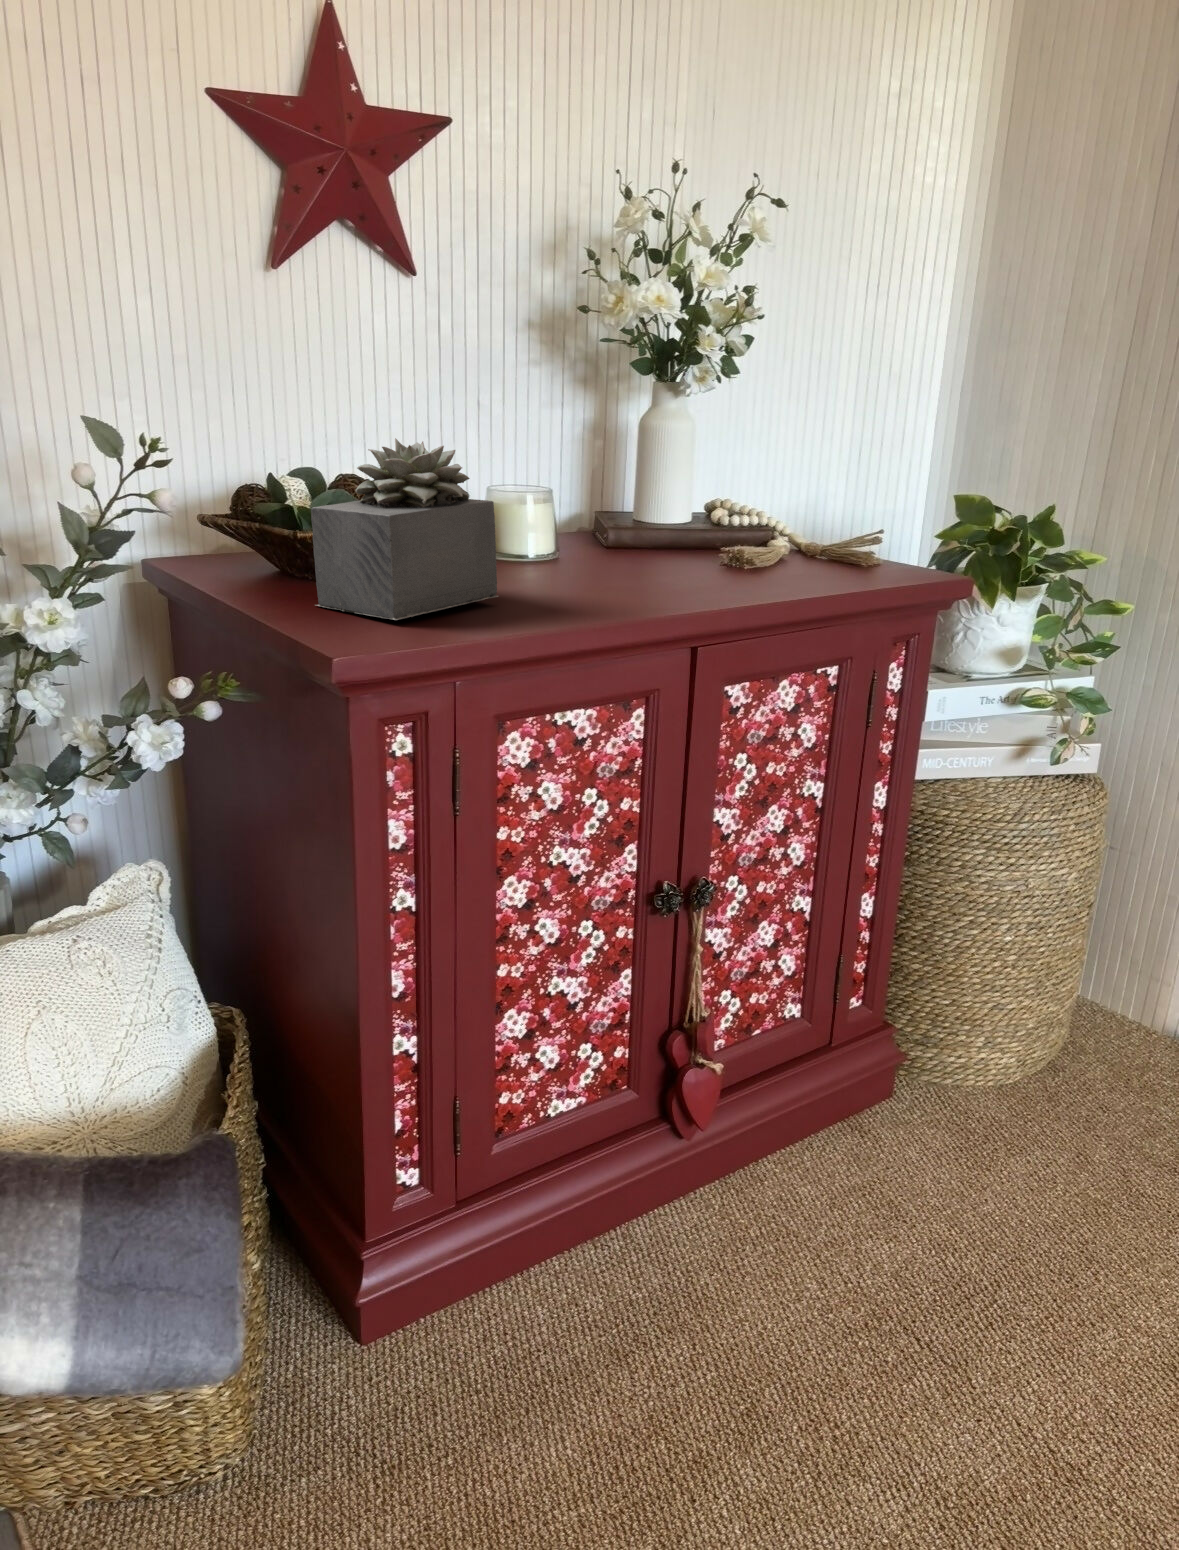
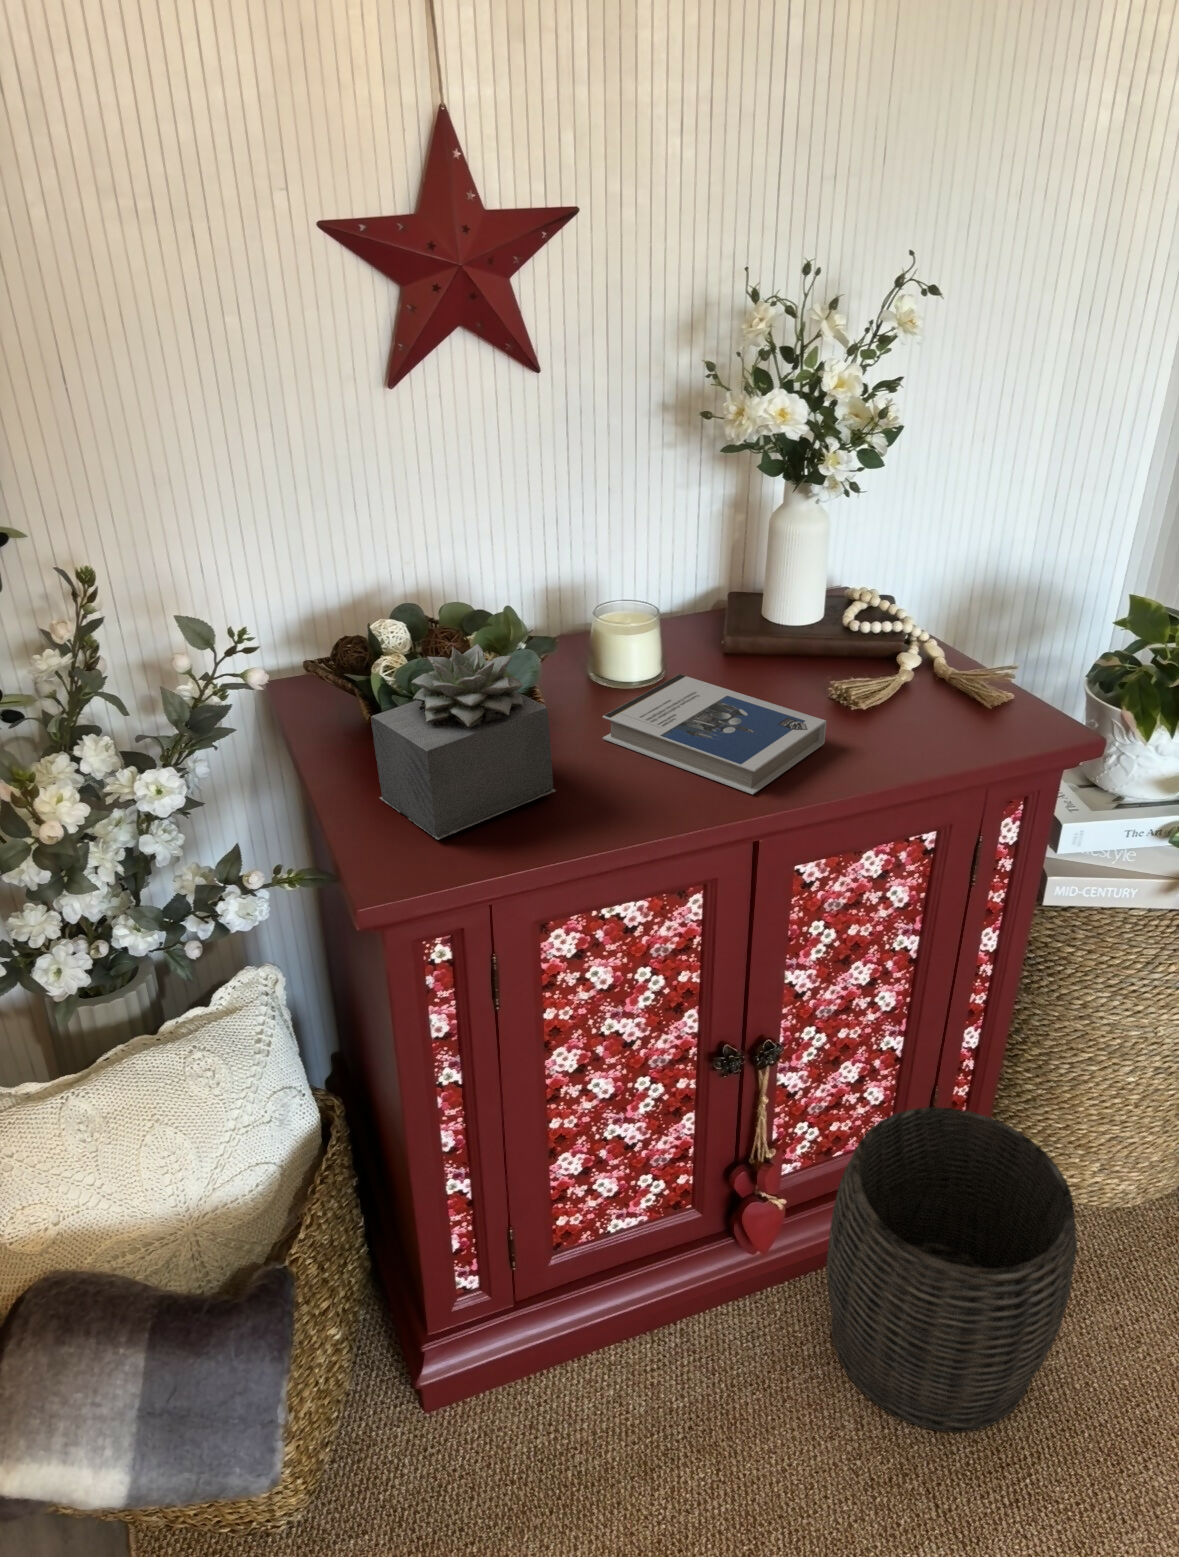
hardback book: none [523,537,737,602] -> present [603,674,826,795]
woven basket: none [764,961,1009,1279] -> present [826,1107,1077,1432]

